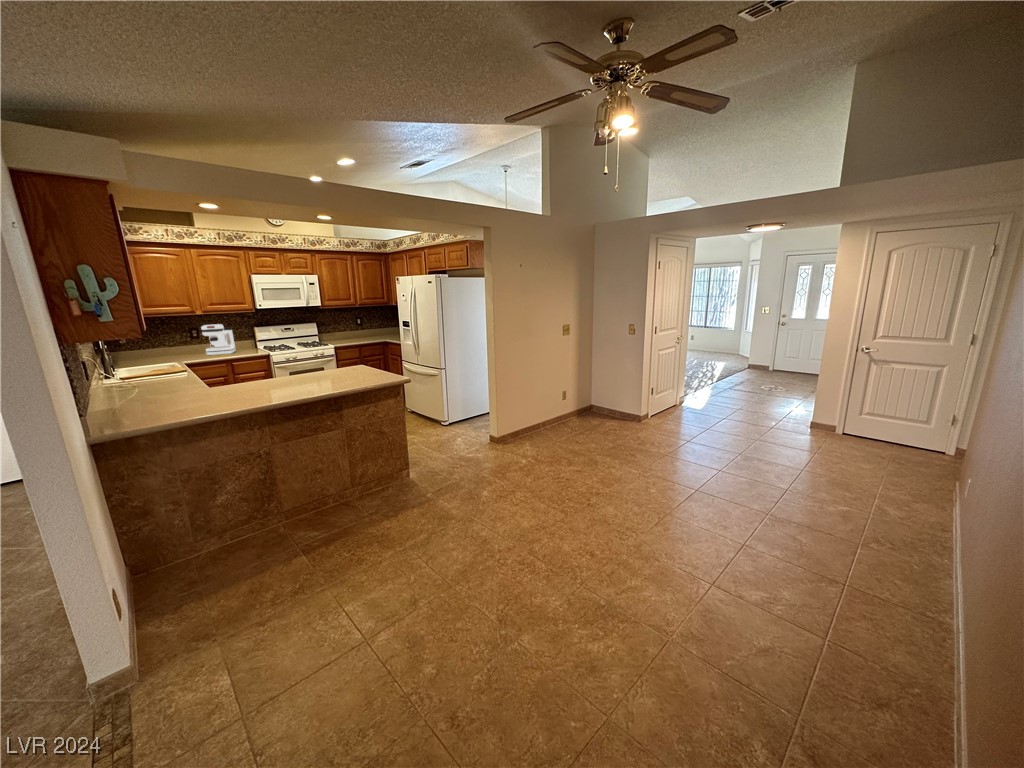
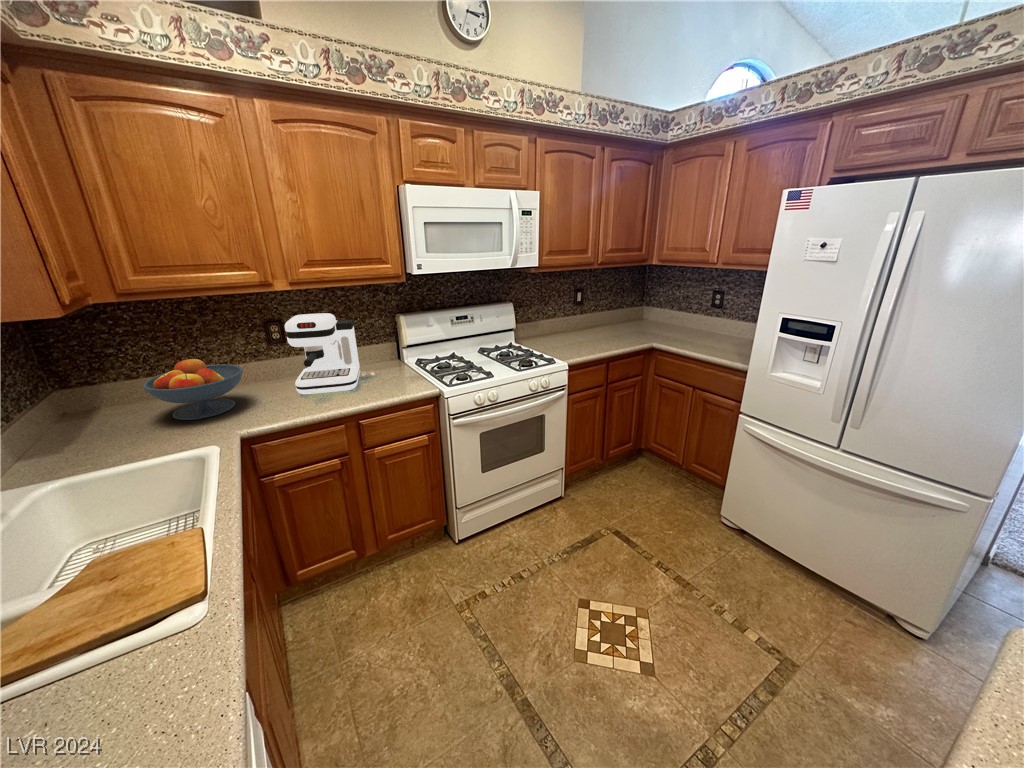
fruit bowl: none [143,340,183,361] -> present [143,358,243,420]

